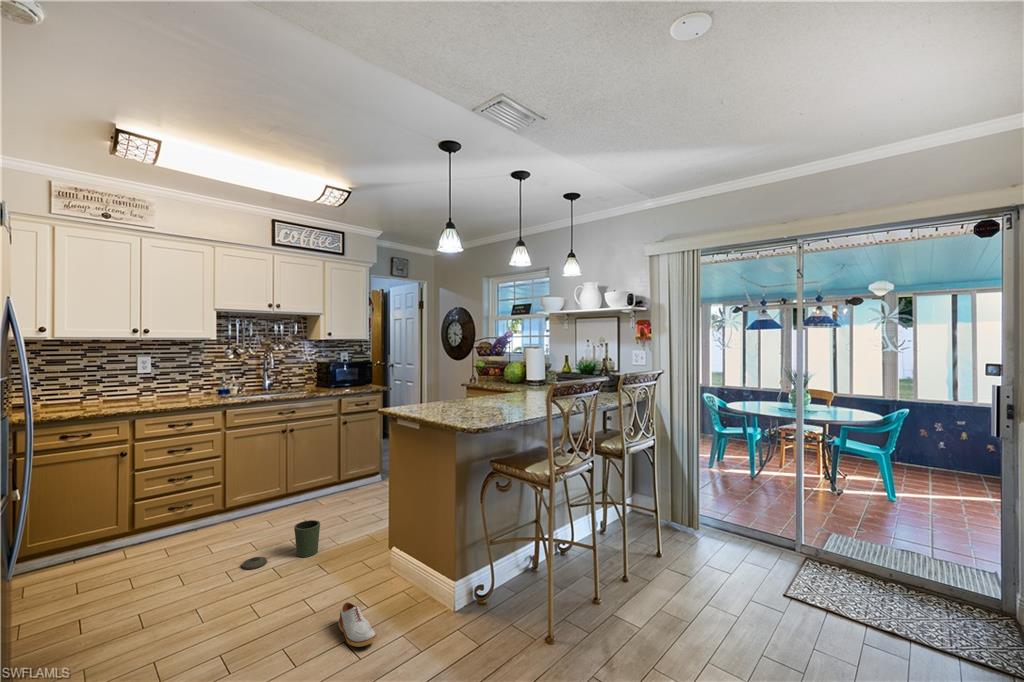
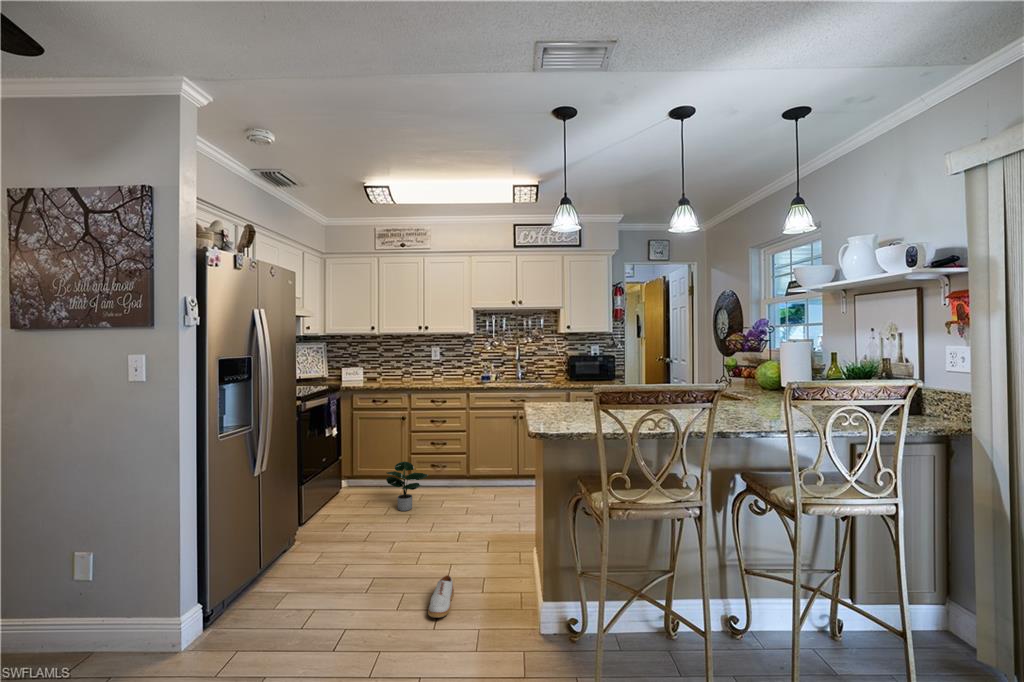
potted plant: none [131,509,202,576] -> present [386,462,428,511]
trash can: present [242,520,320,569] -> none [441,499,499,531]

